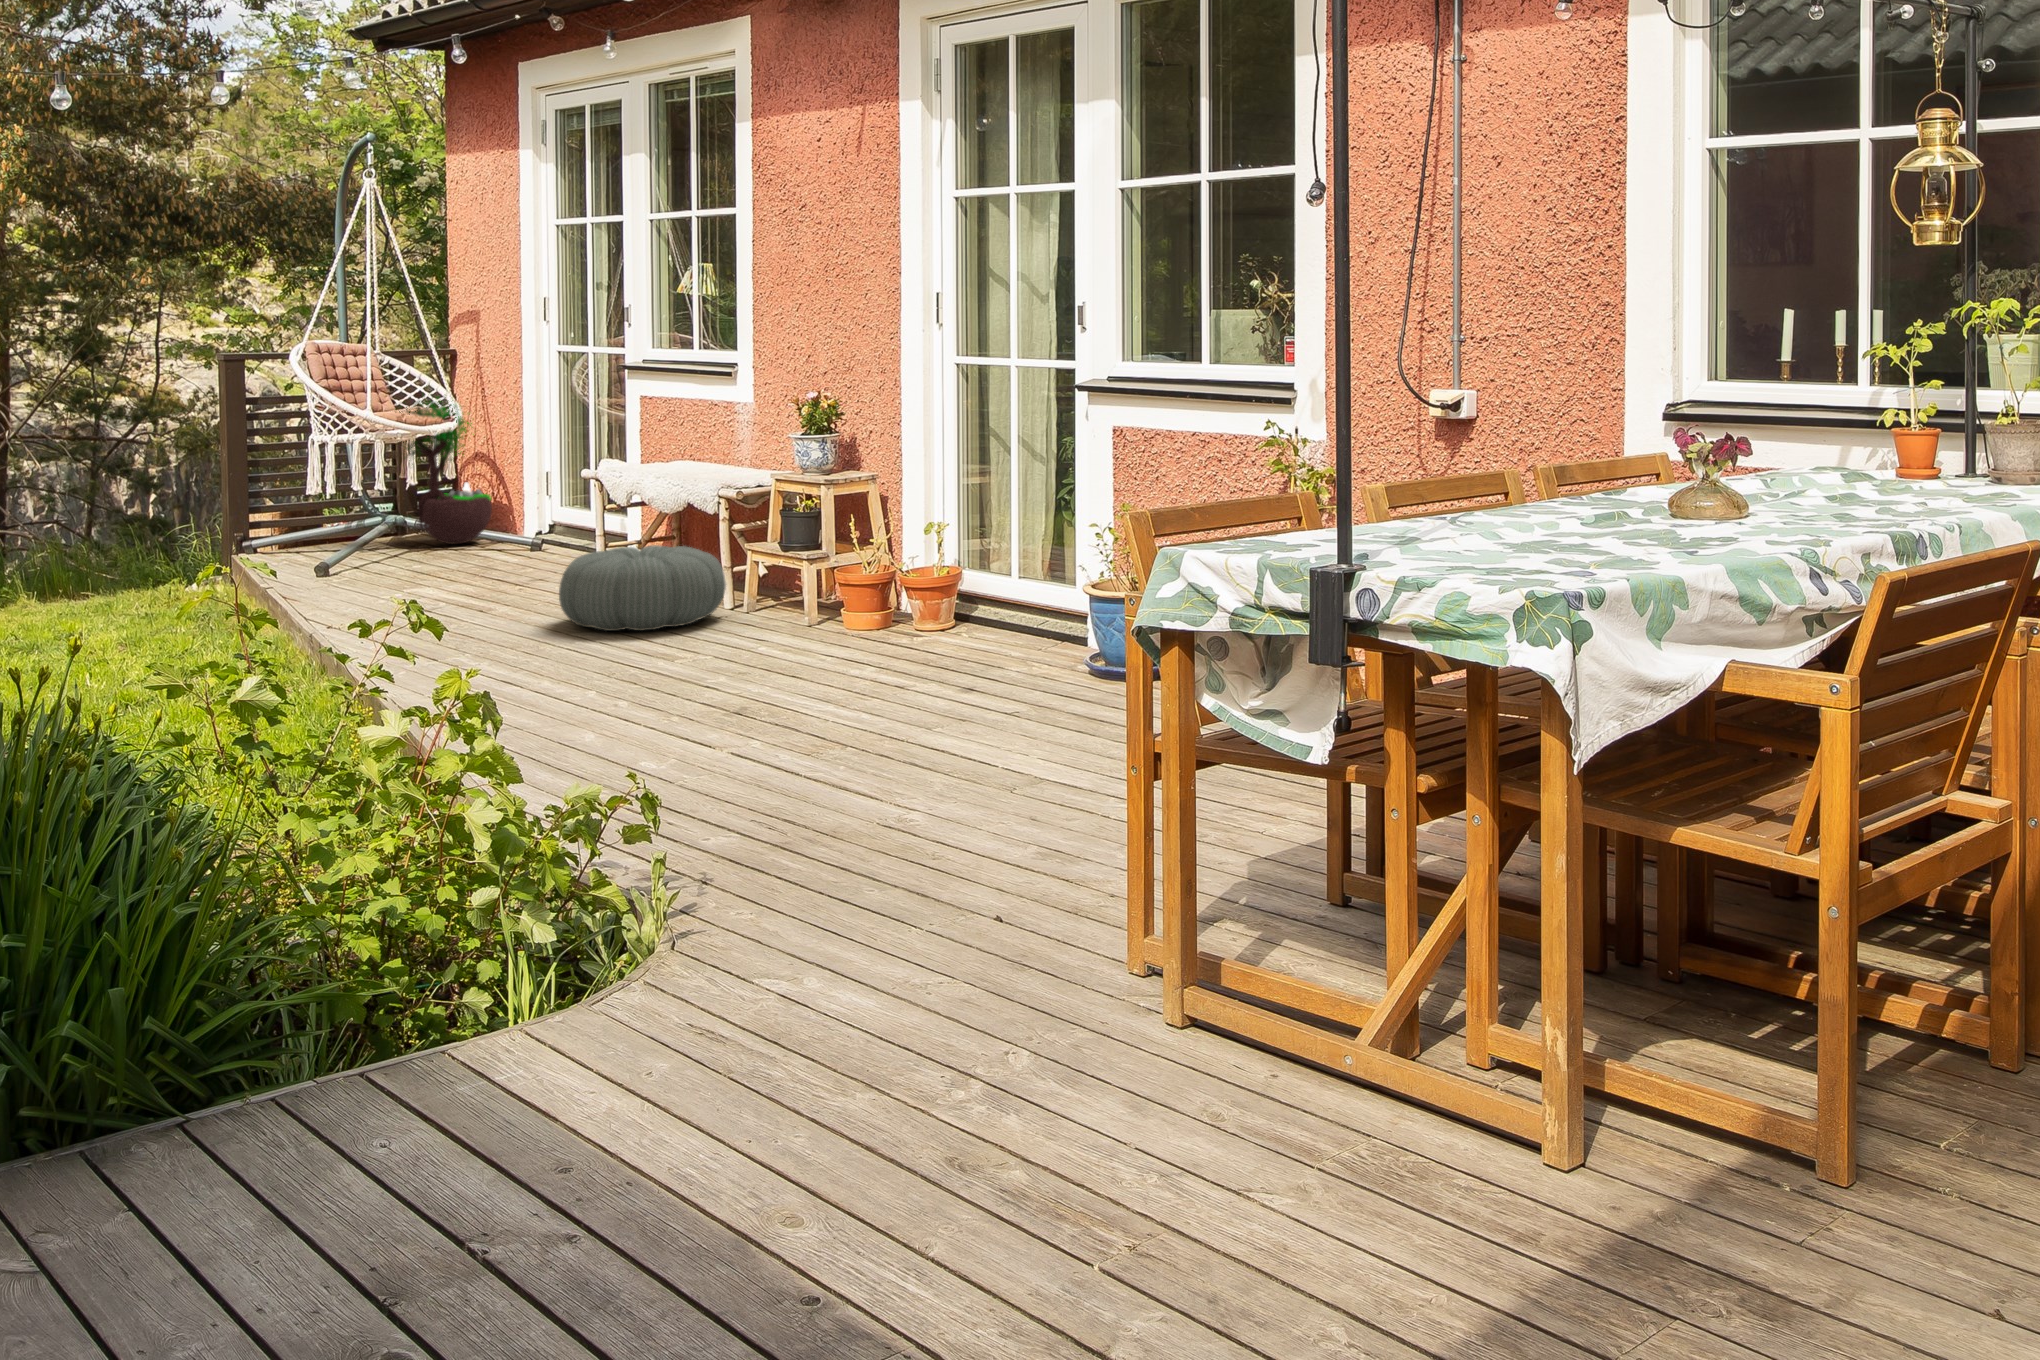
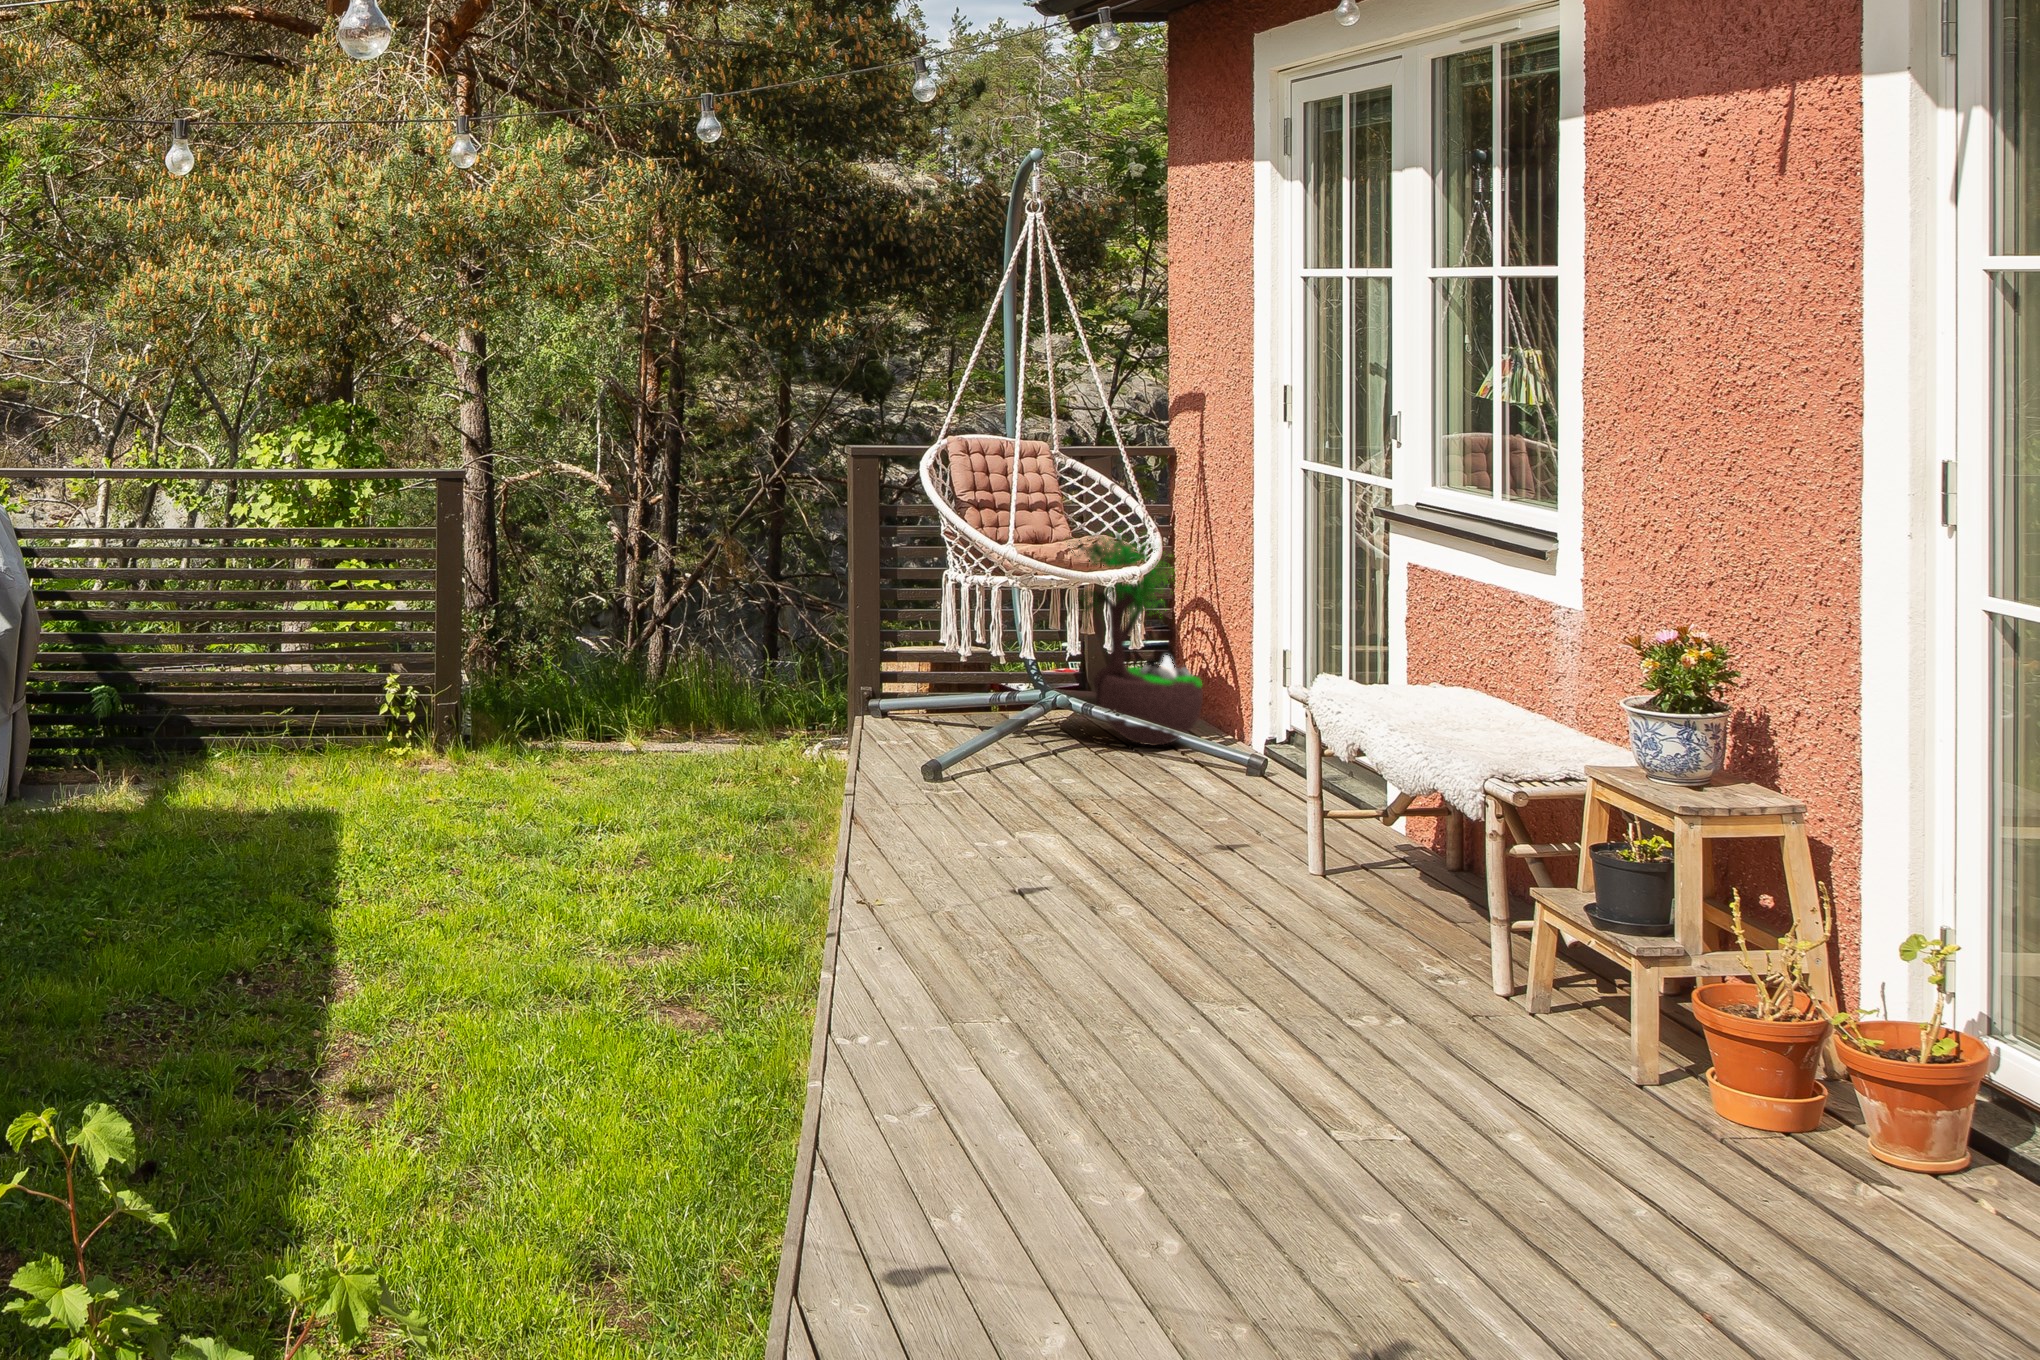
pouf: present [559,545,726,631] -> none [1186,852,1487,1021]

